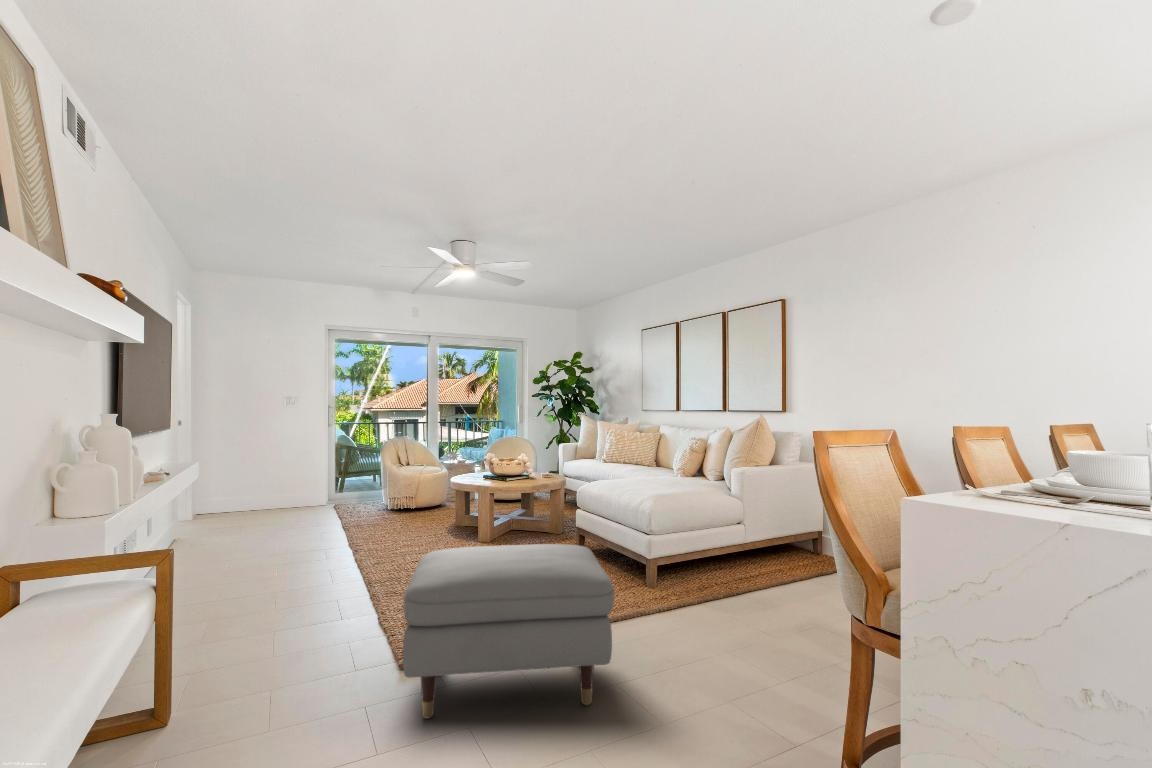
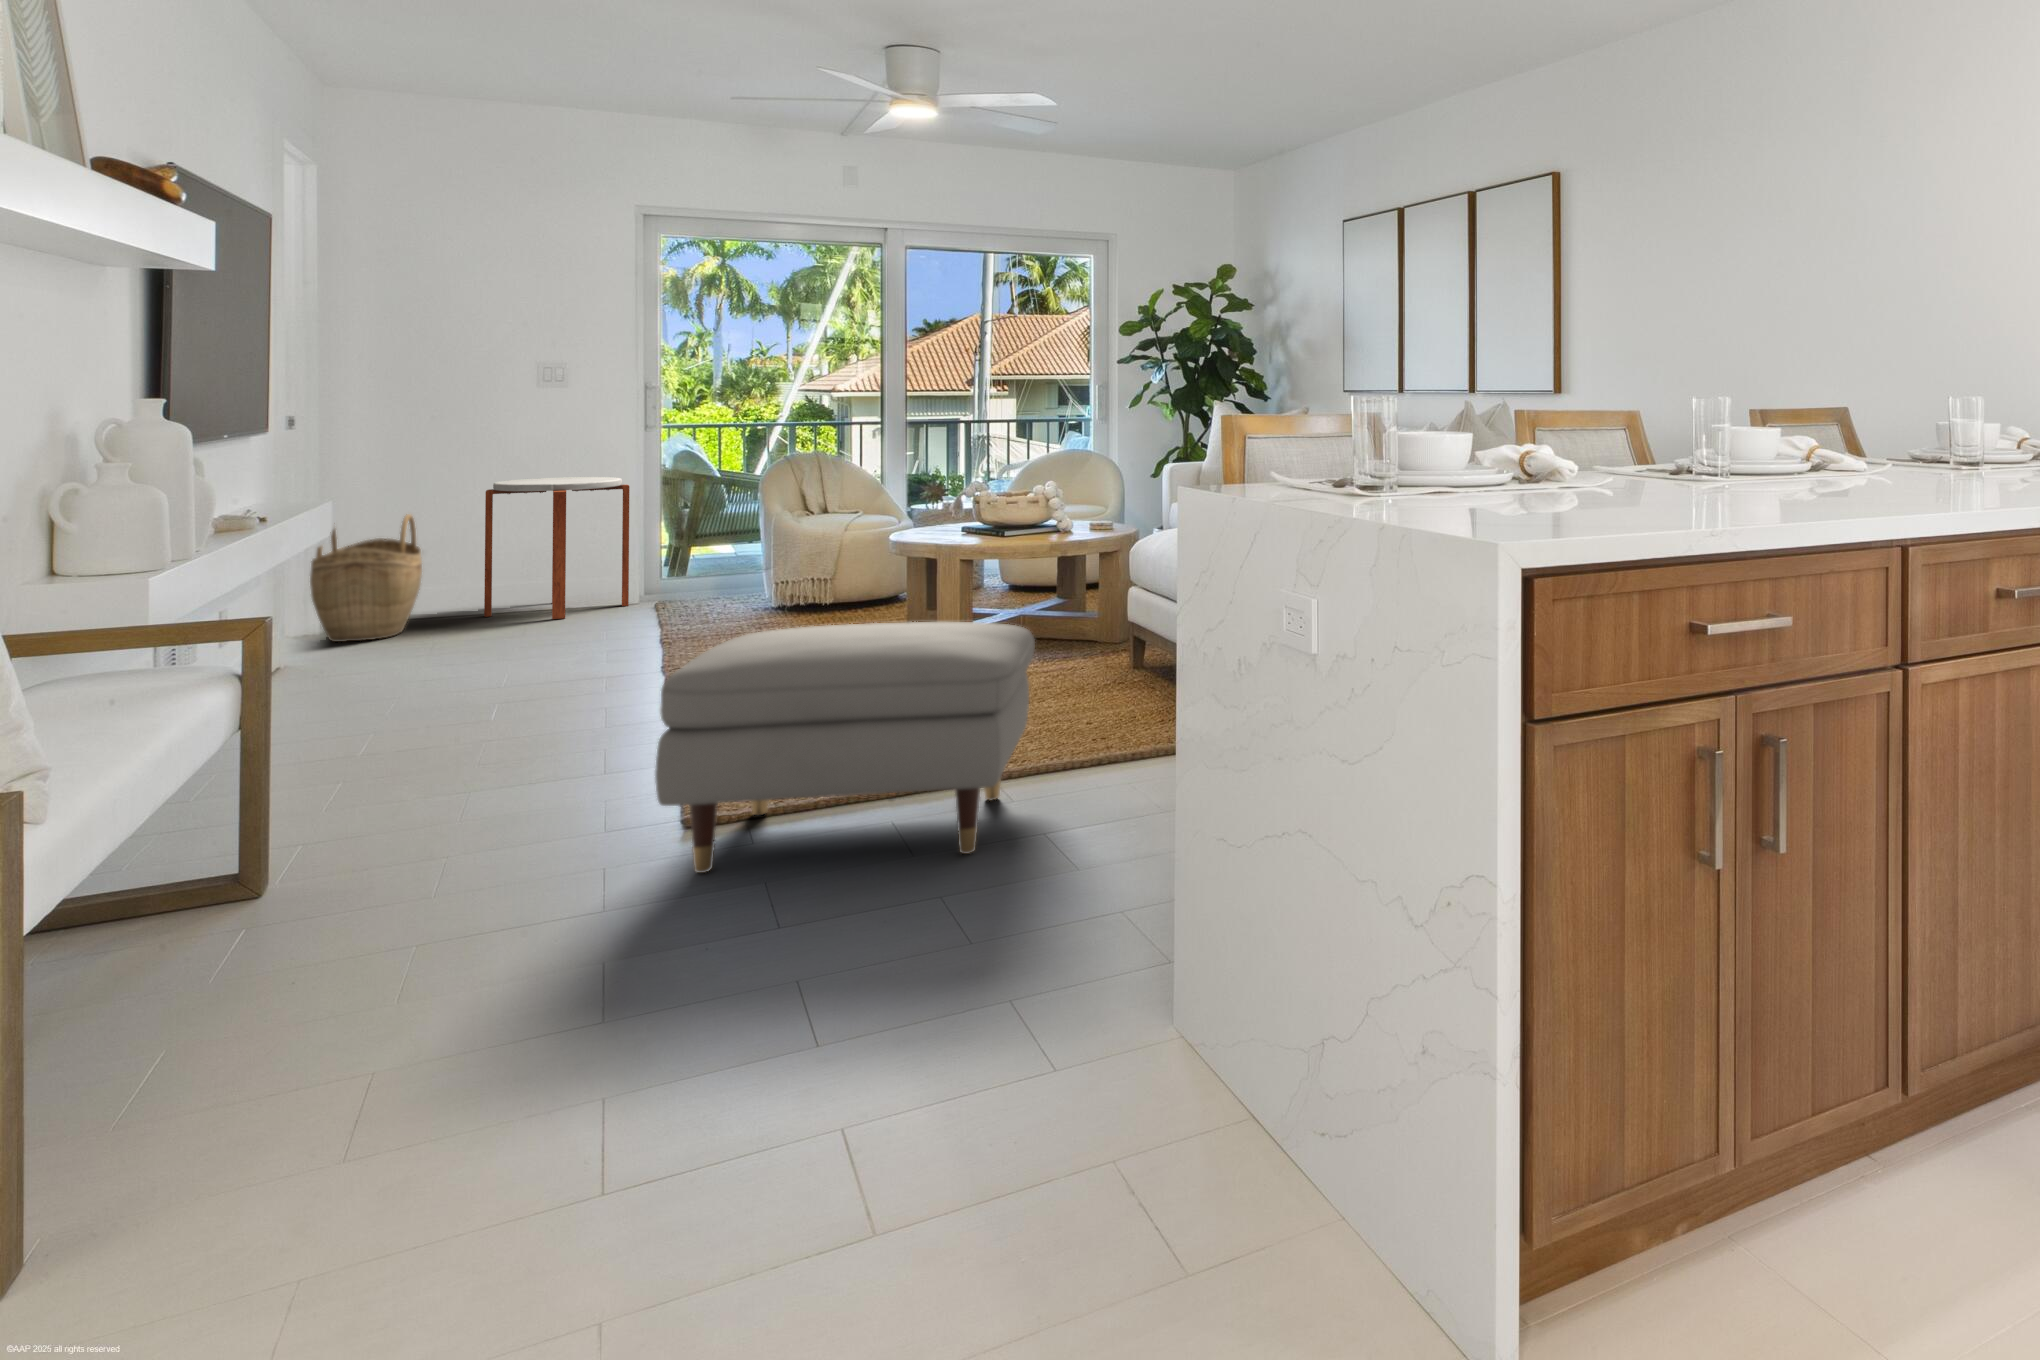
side table: none [260,448,324,515] -> present [484,477,630,619]
woven basket: none [185,466,234,527] -> present [310,514,422,642]

